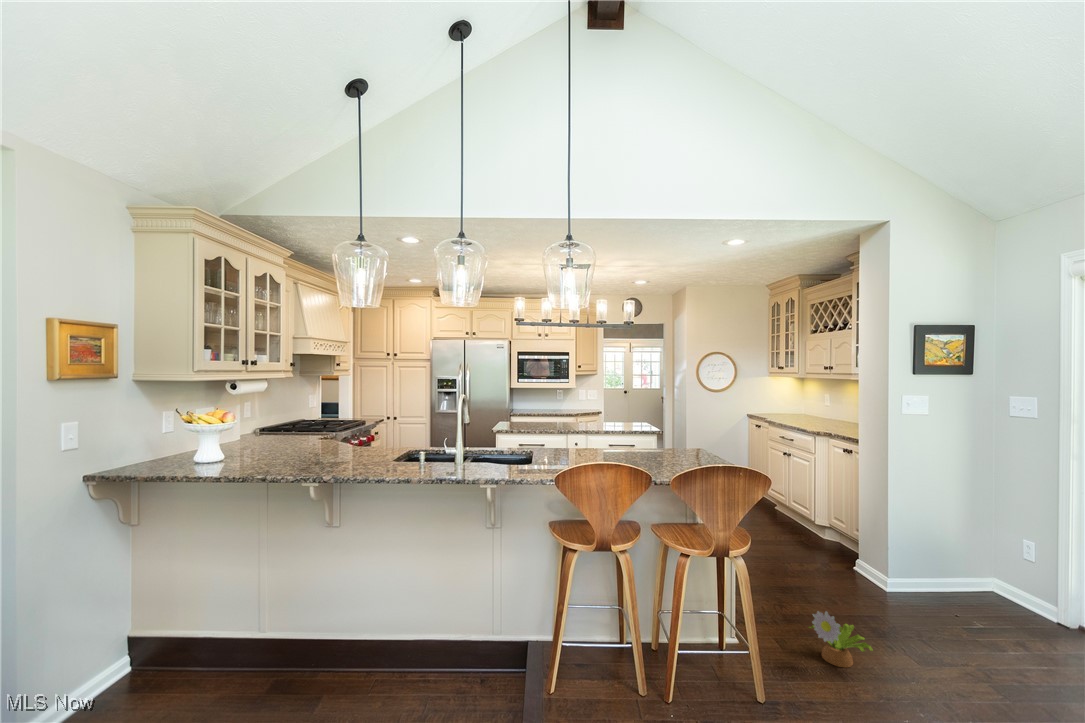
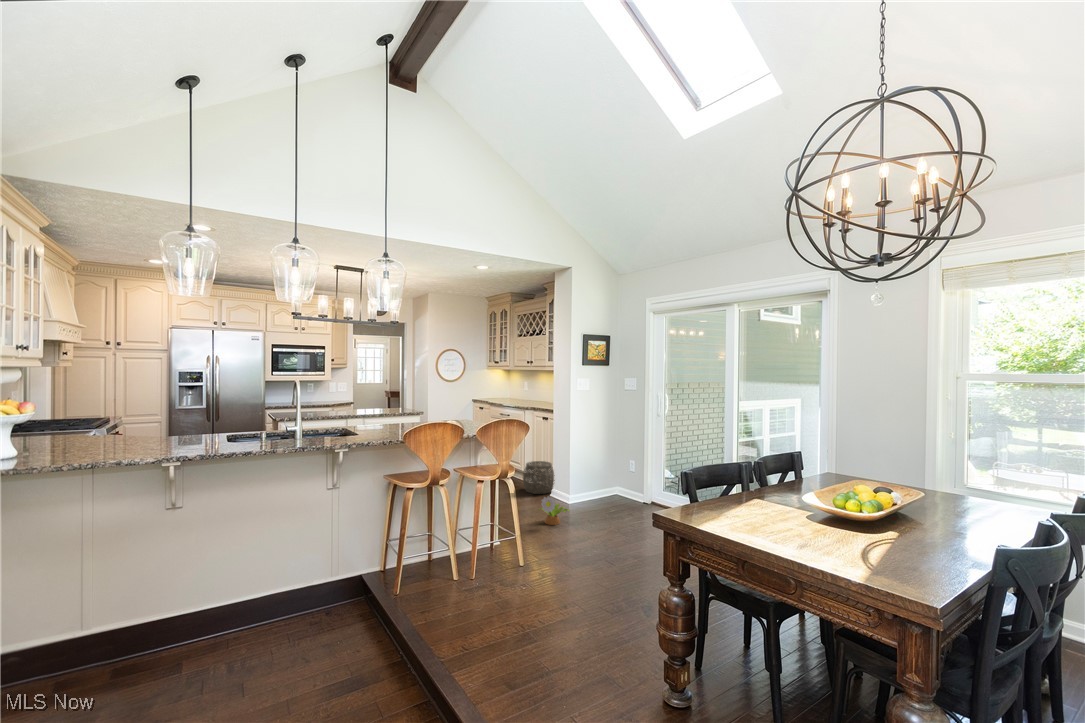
woven basket: none [801,524,861,583] -> present [523,461,555,494]

